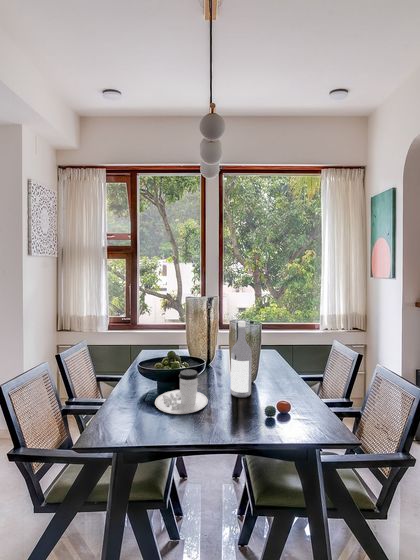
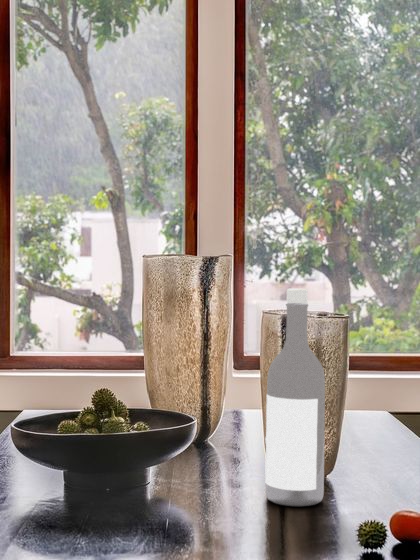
coffee cup: present [155,369,208,414] -> none [46,421,199,535]

